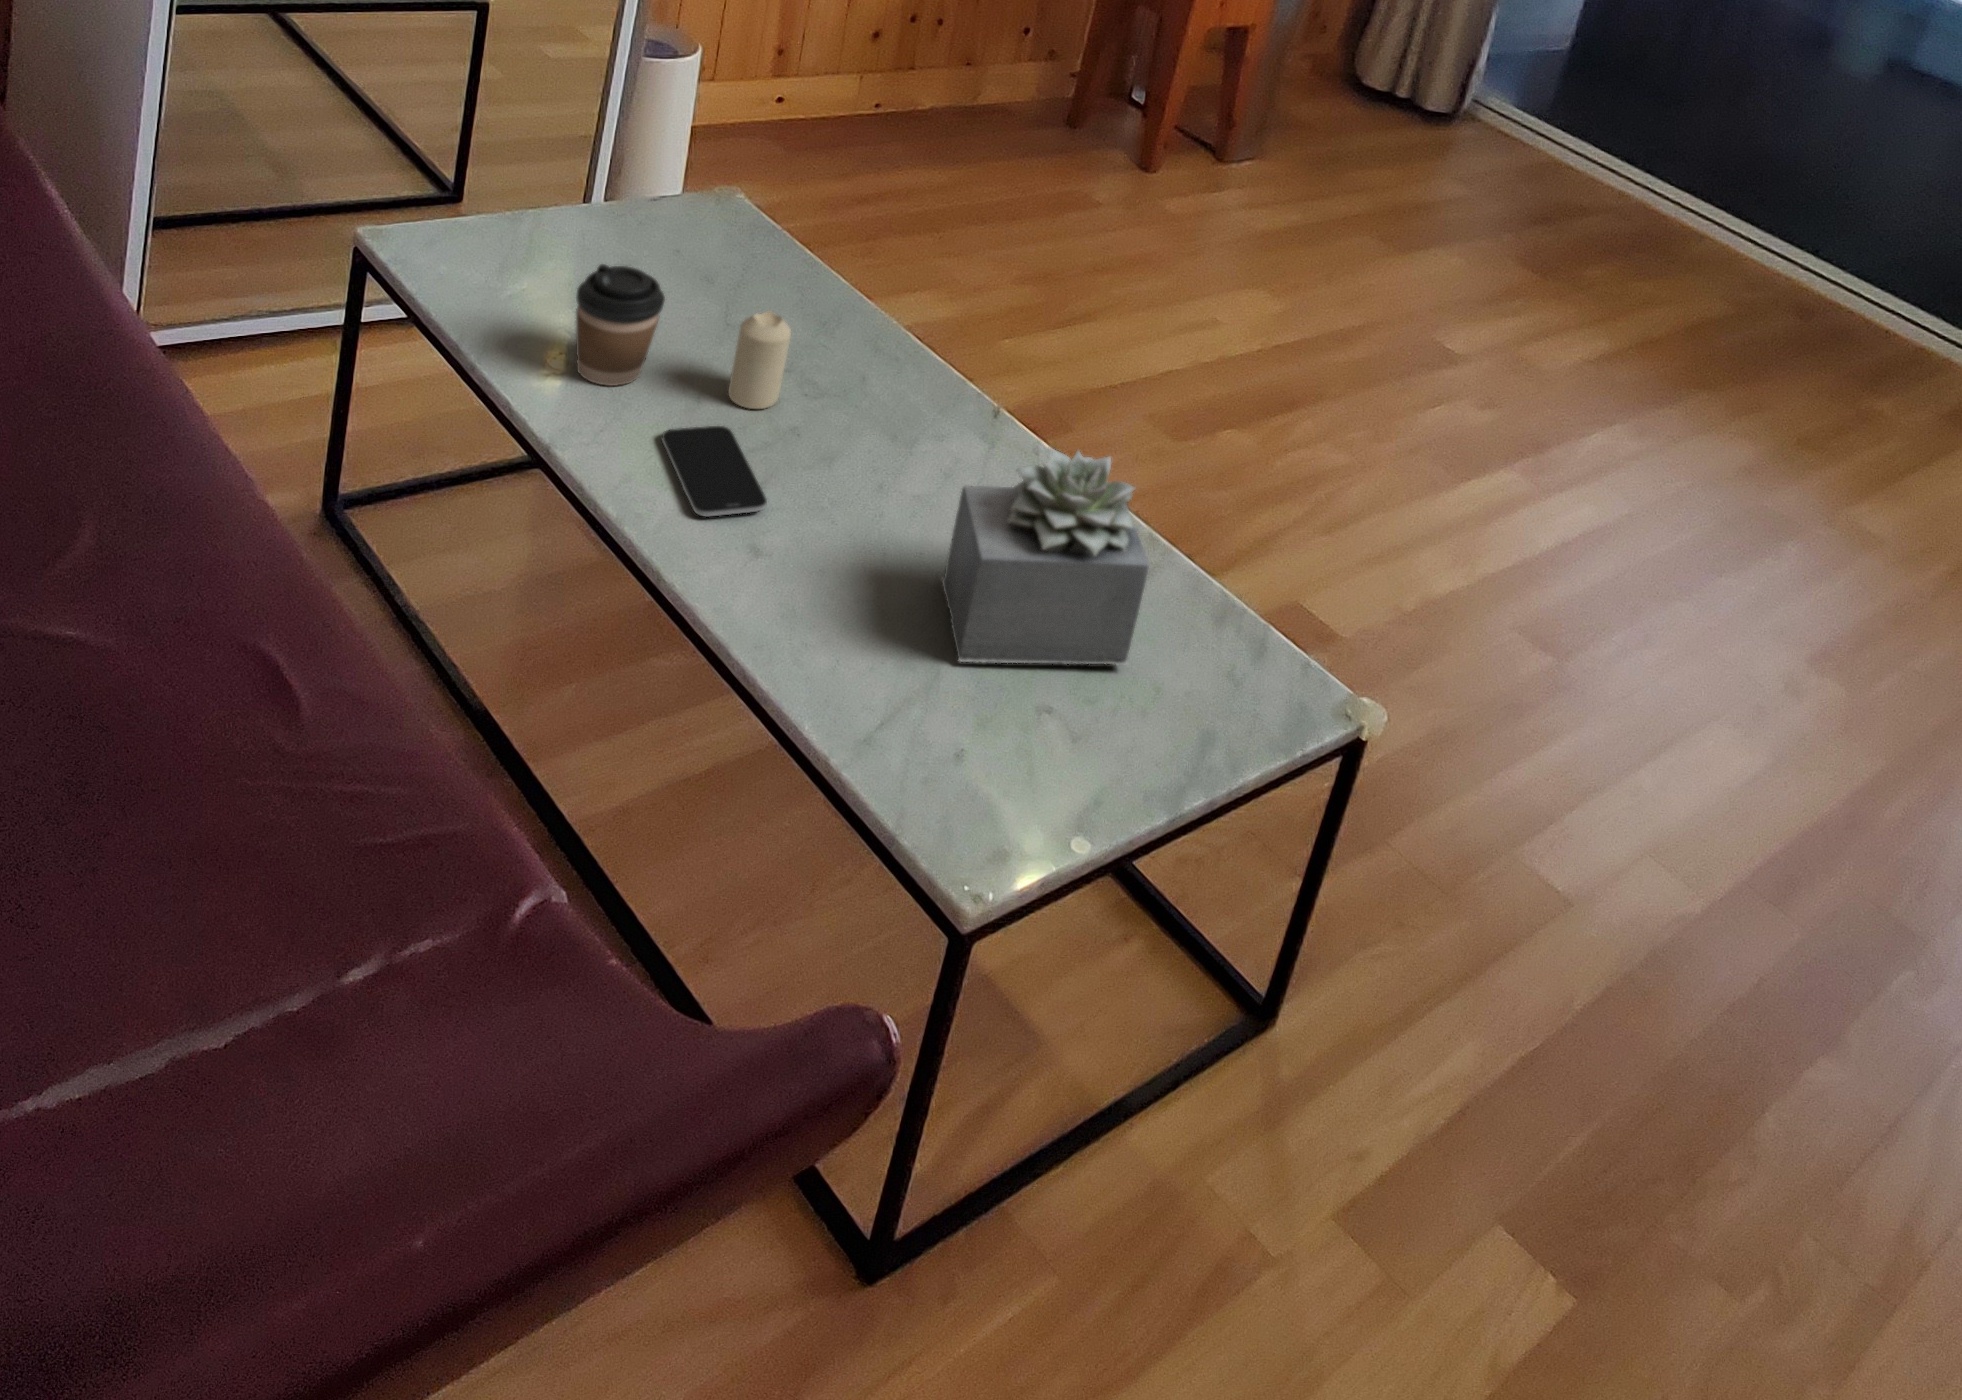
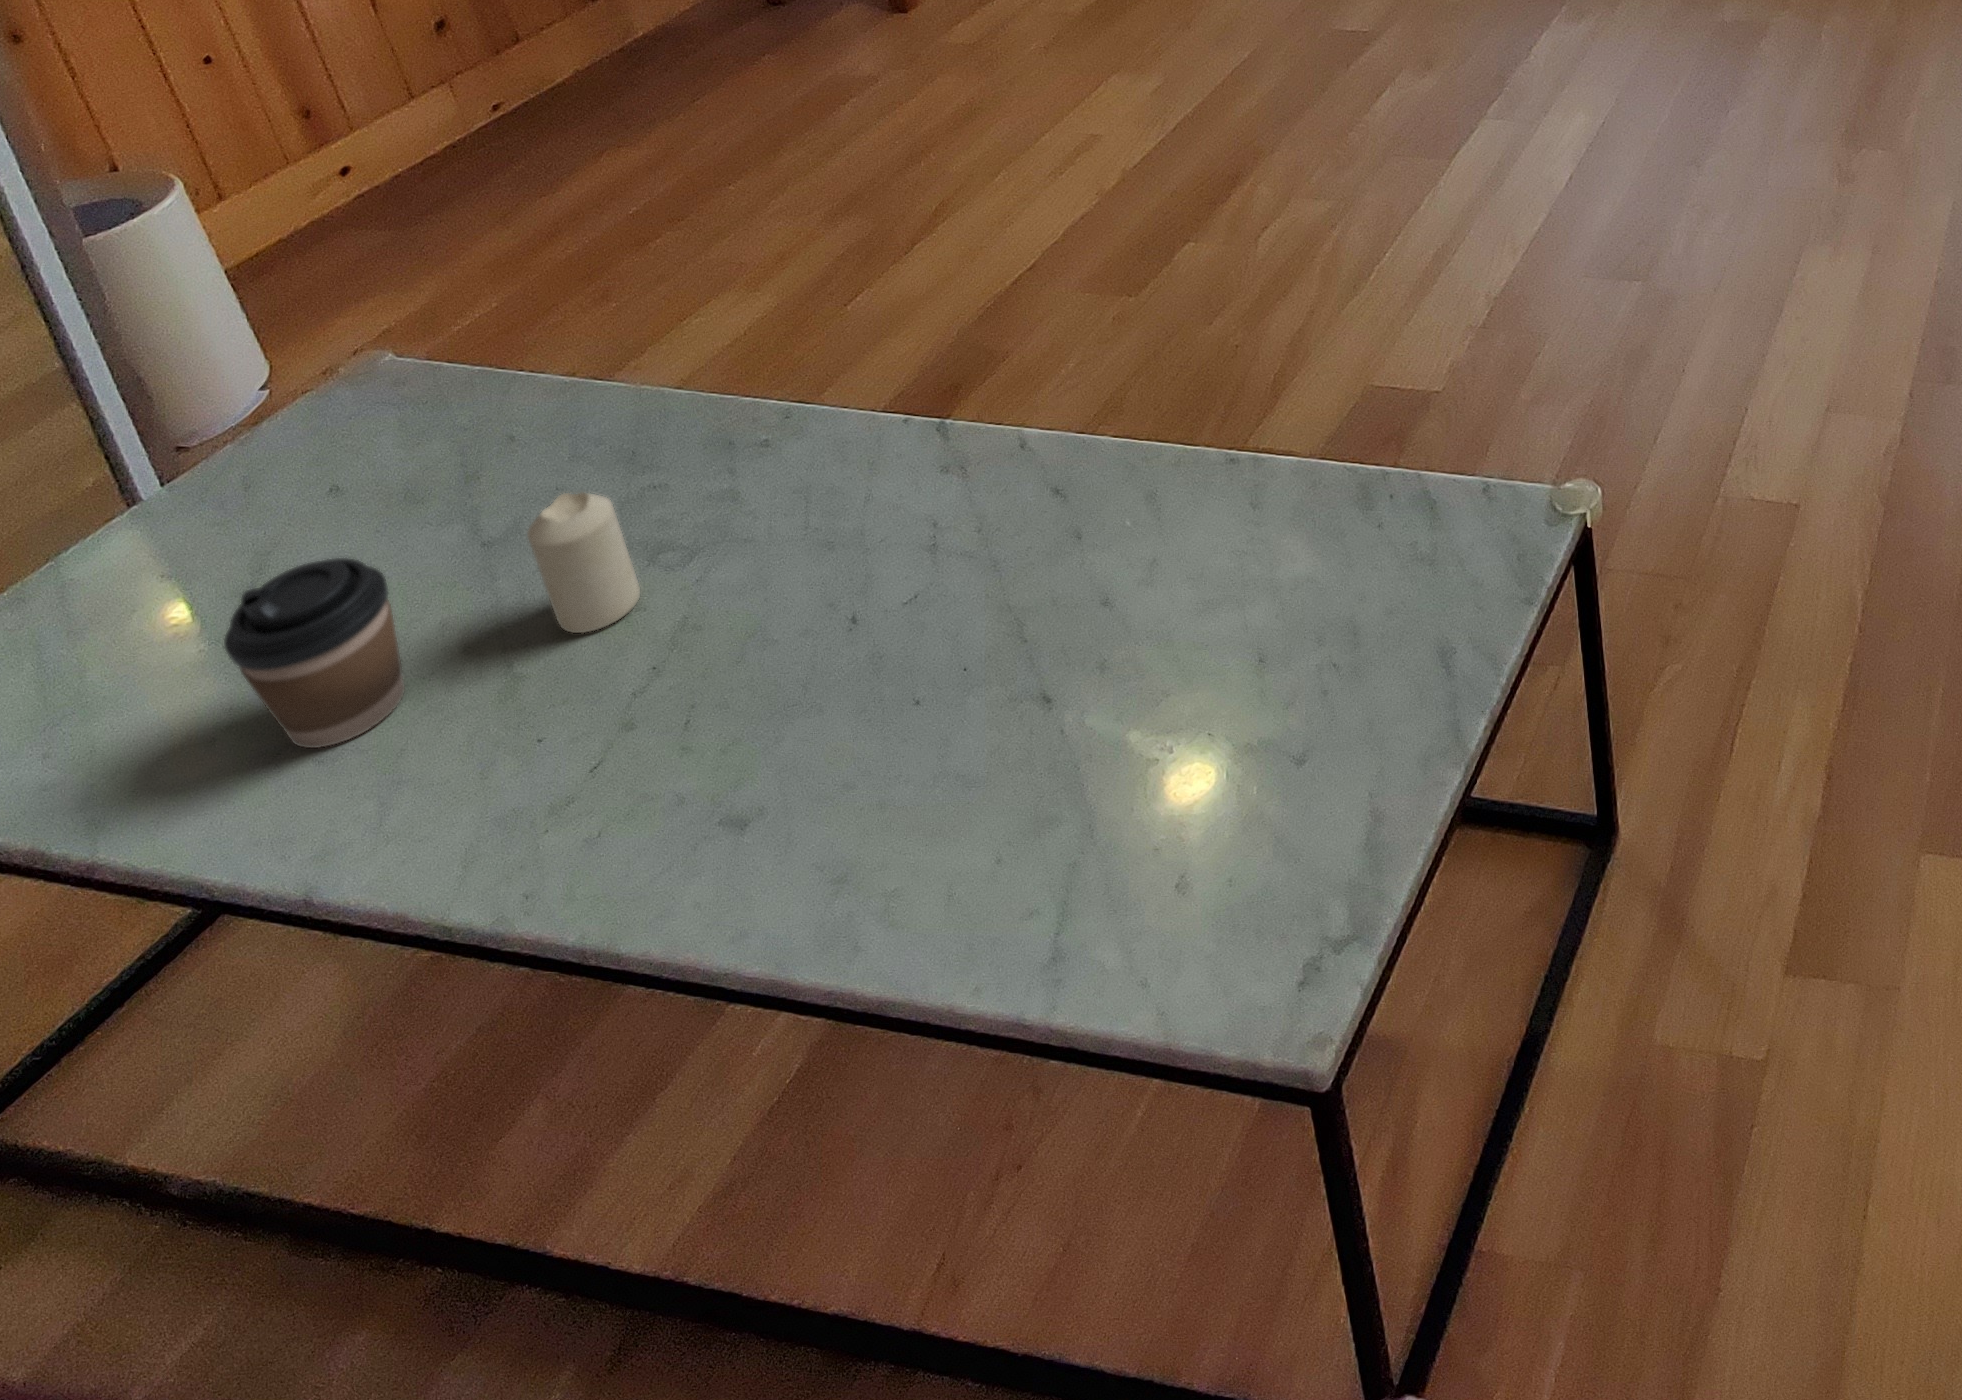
smartphone: present [662,426,767,517] -> none [498,672,720,813]
succulent plant: present [942,448,1149,664] -> none [987,406,1301,747]

